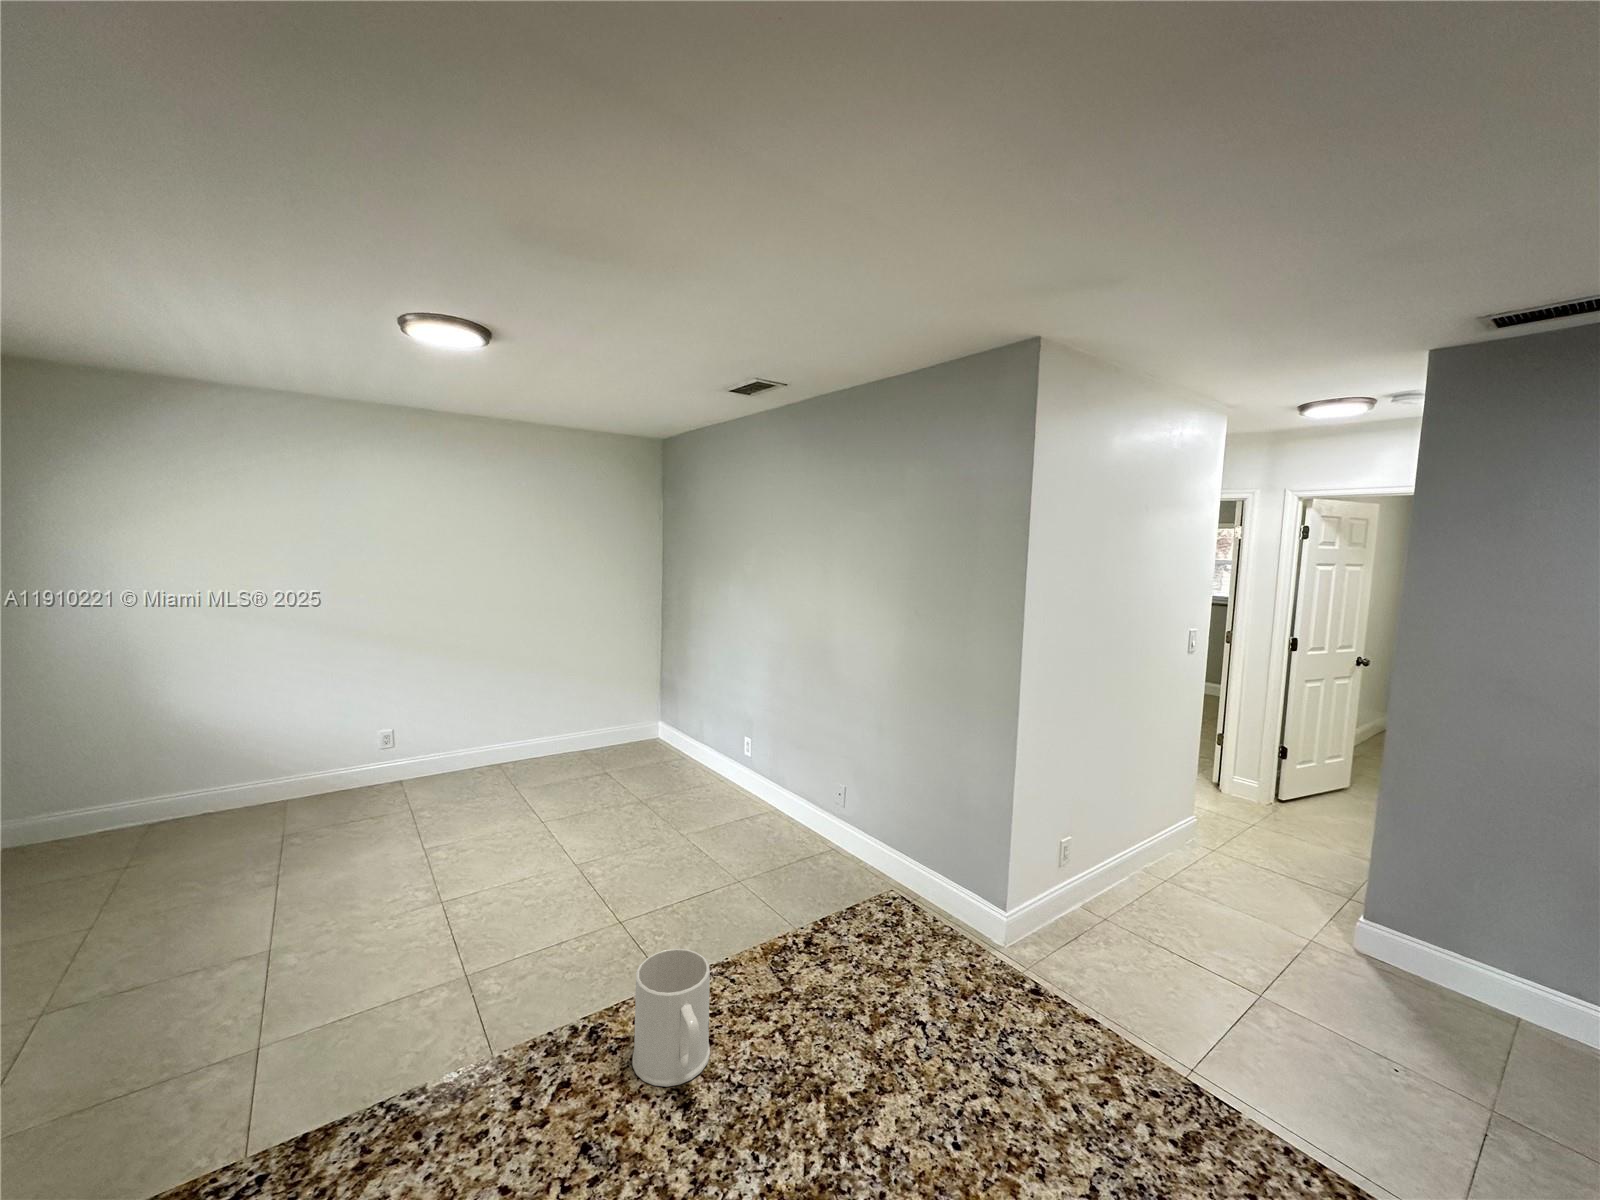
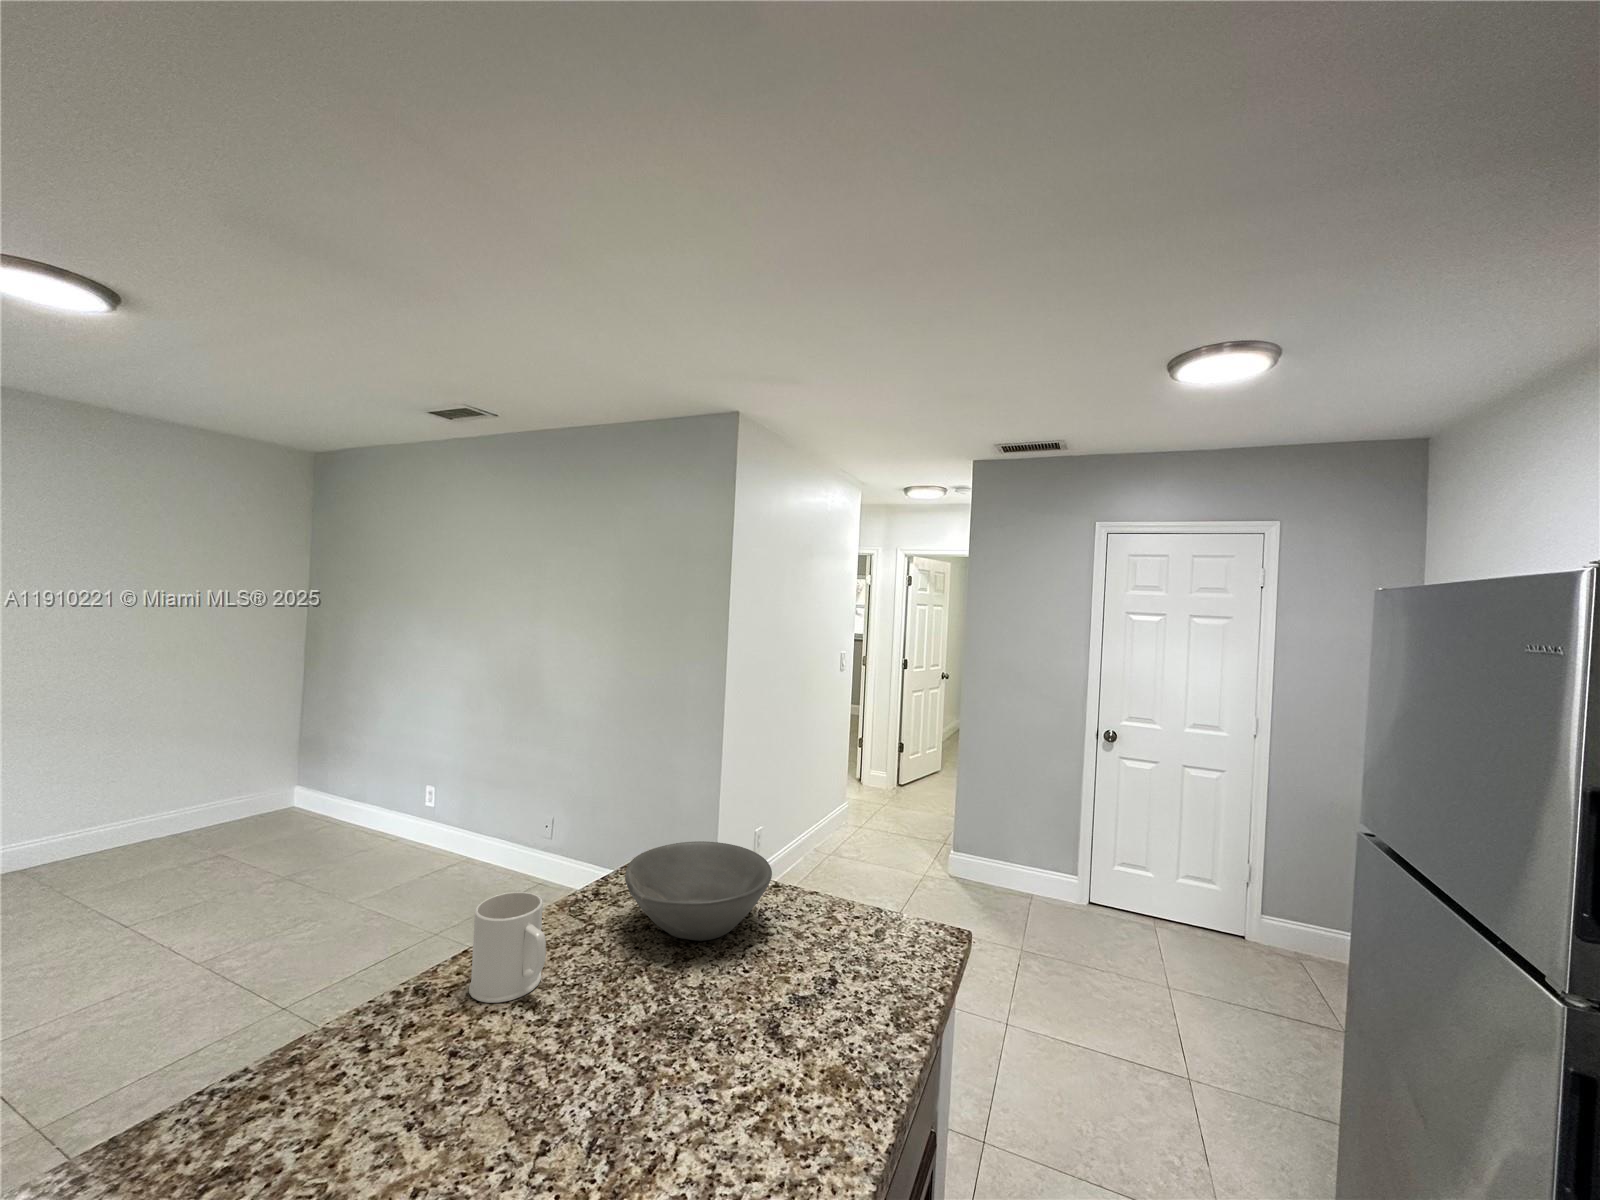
bowl: none [819,908,1015,1066] -> present [625,841,772,941]

